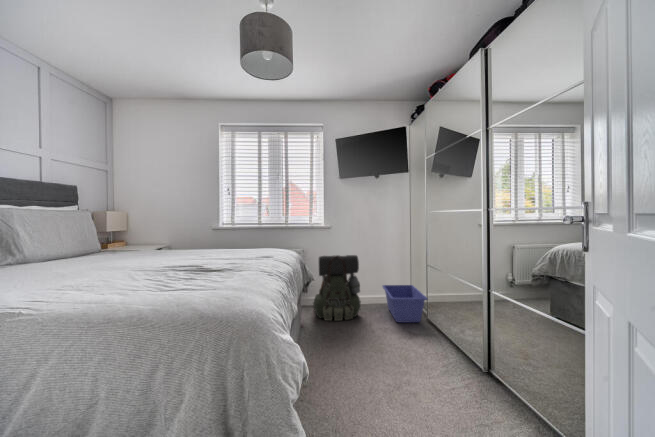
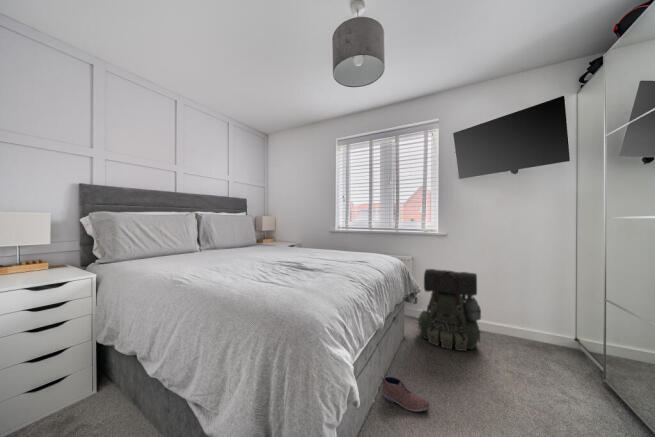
storage bin: present [383,285,427,322] -> none [519,317,598,389]
shoe: none [302,347,344,369] -> present [381,377,430,412]

